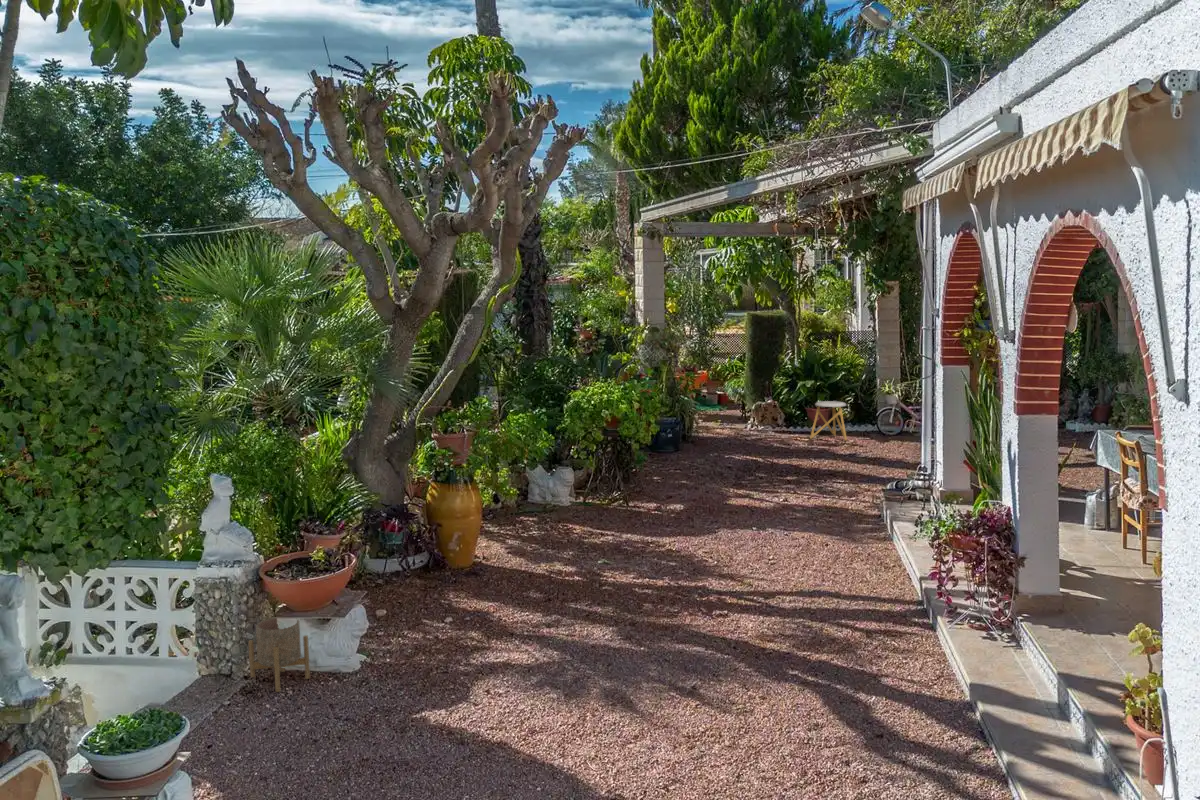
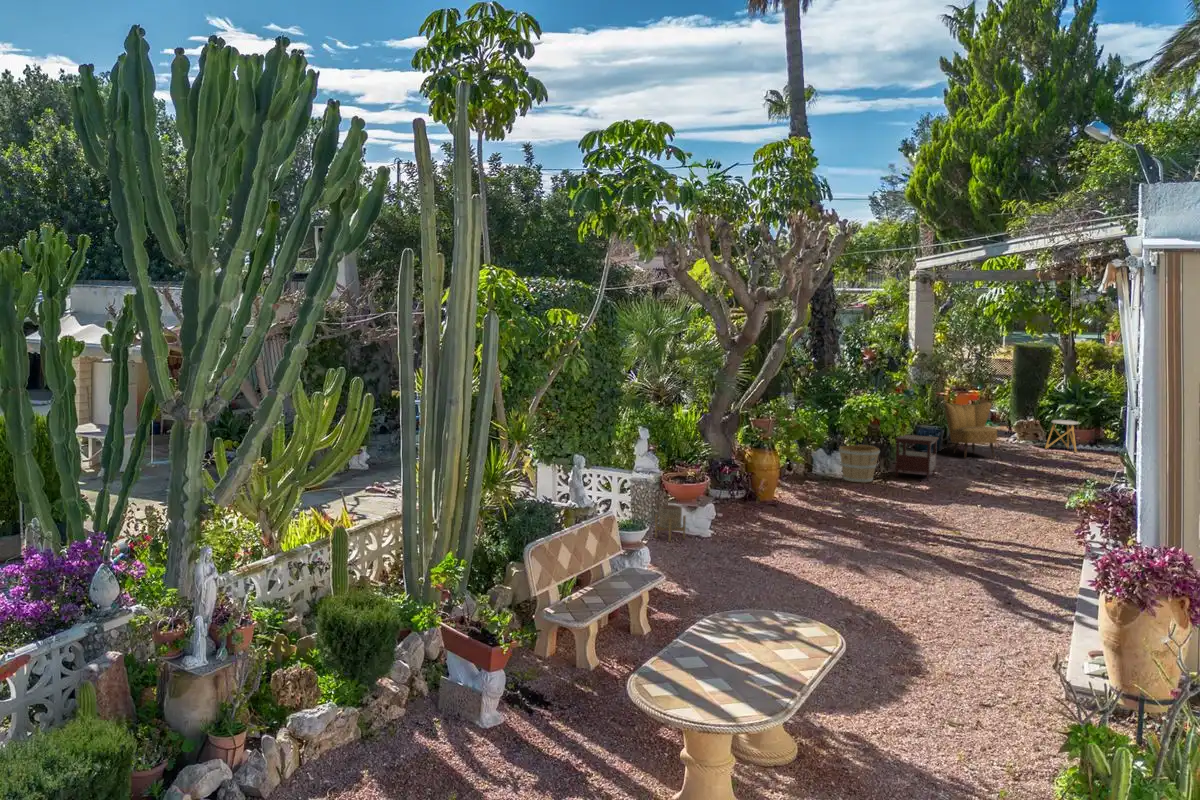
armchair: none [693,385,760,462] -> present [944,402,997,458]
side table: none [641,438,697,501] -> present [895,435,938,480]
wooden bucket: none [565,458,623,515] -> present [839,445,880,483]

